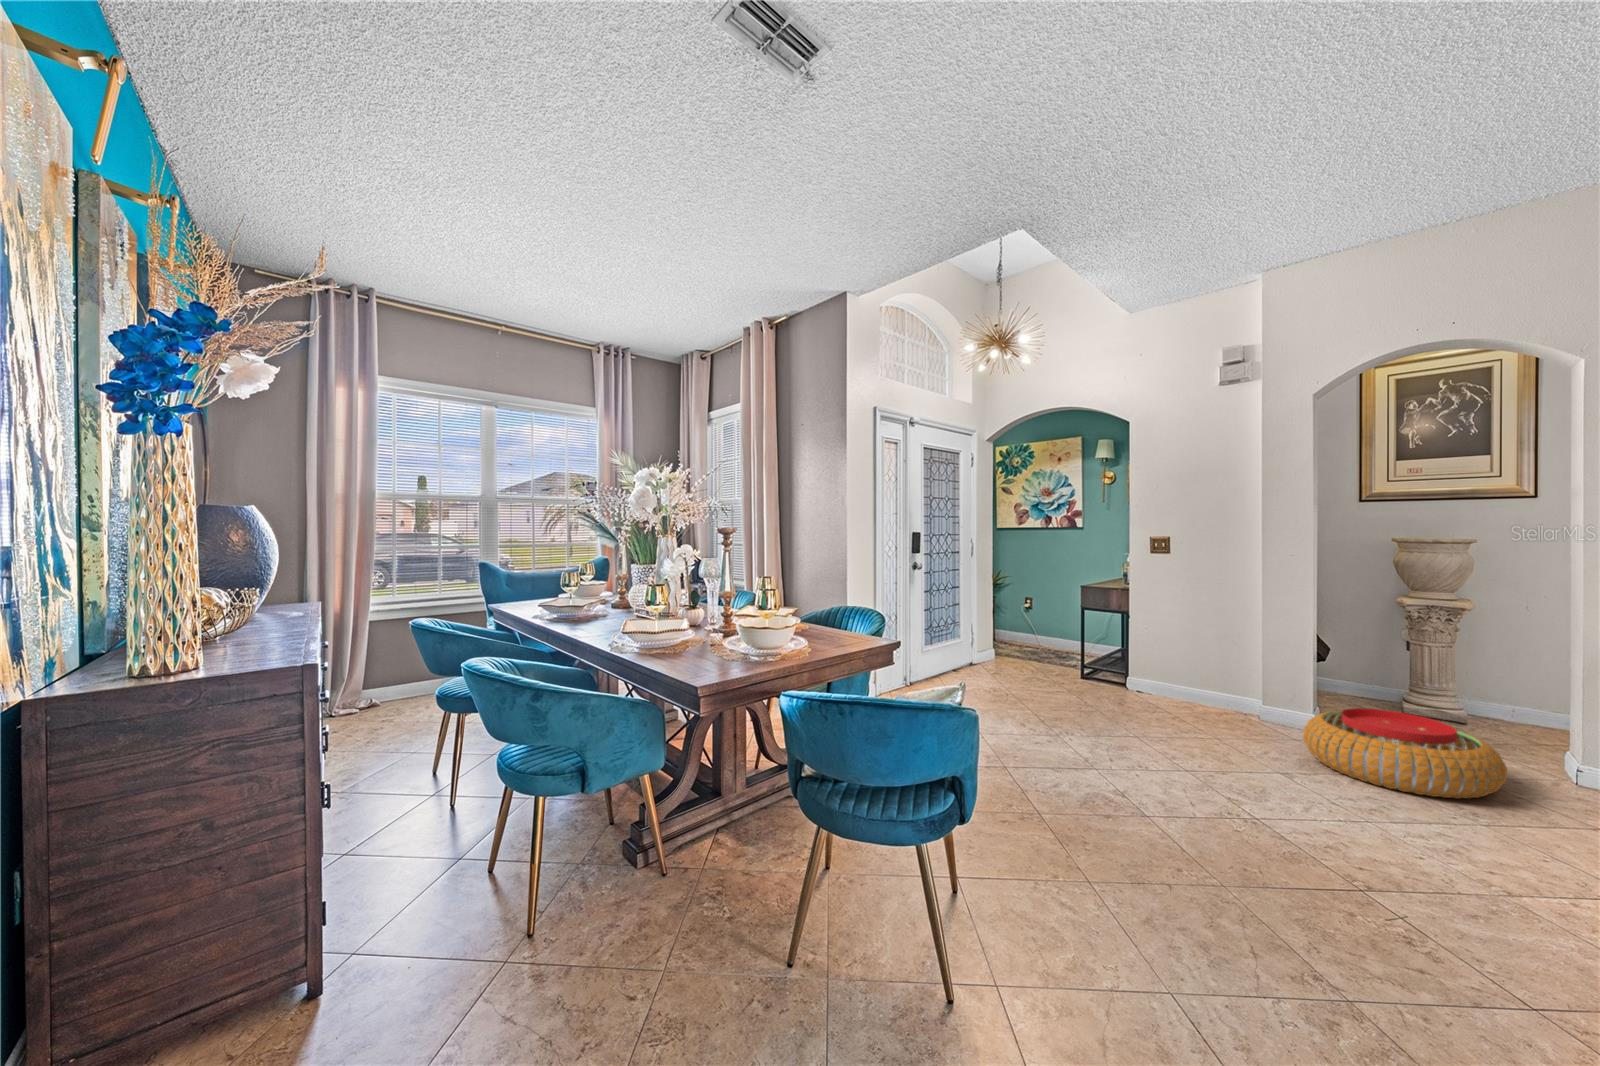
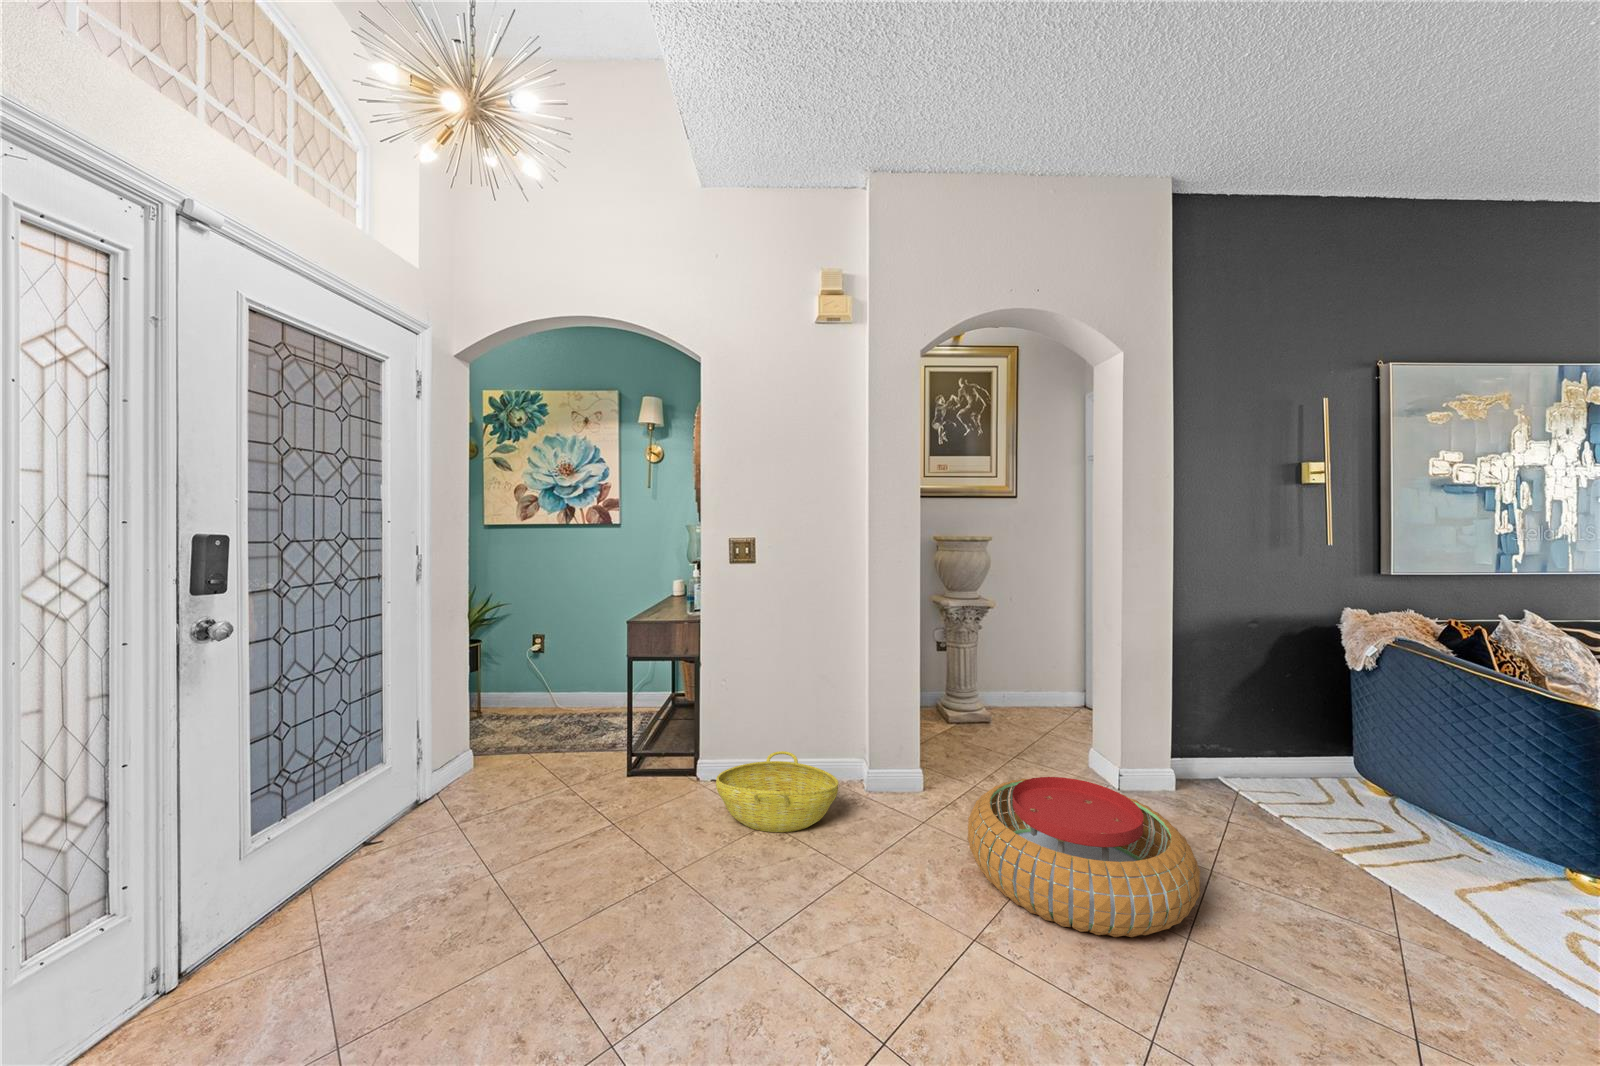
basket: none [1134,674,1220,715] -> present [716,751,839,832]

